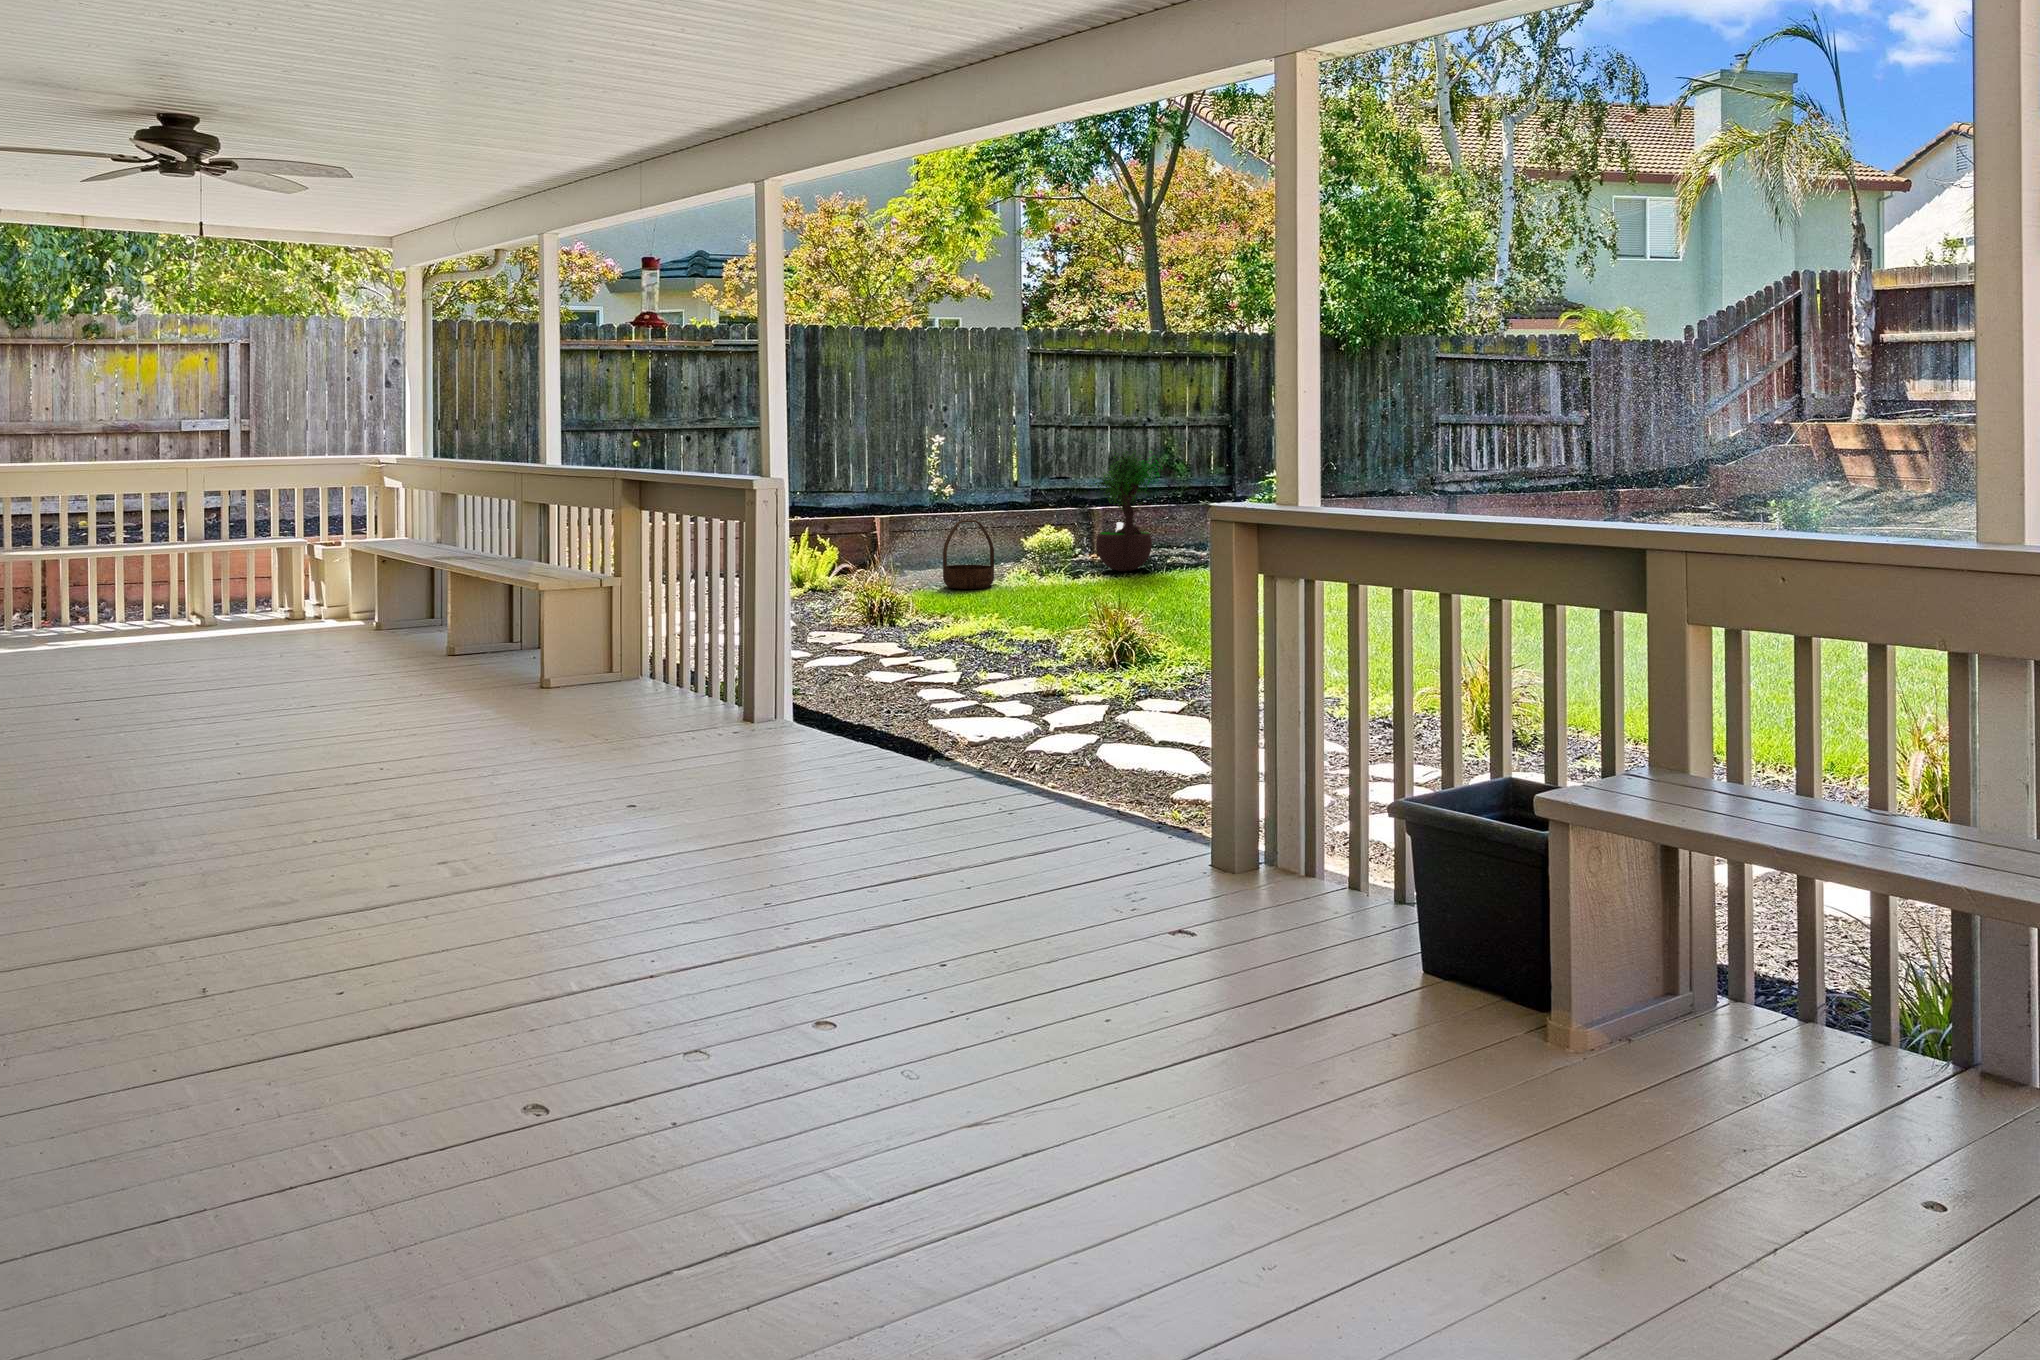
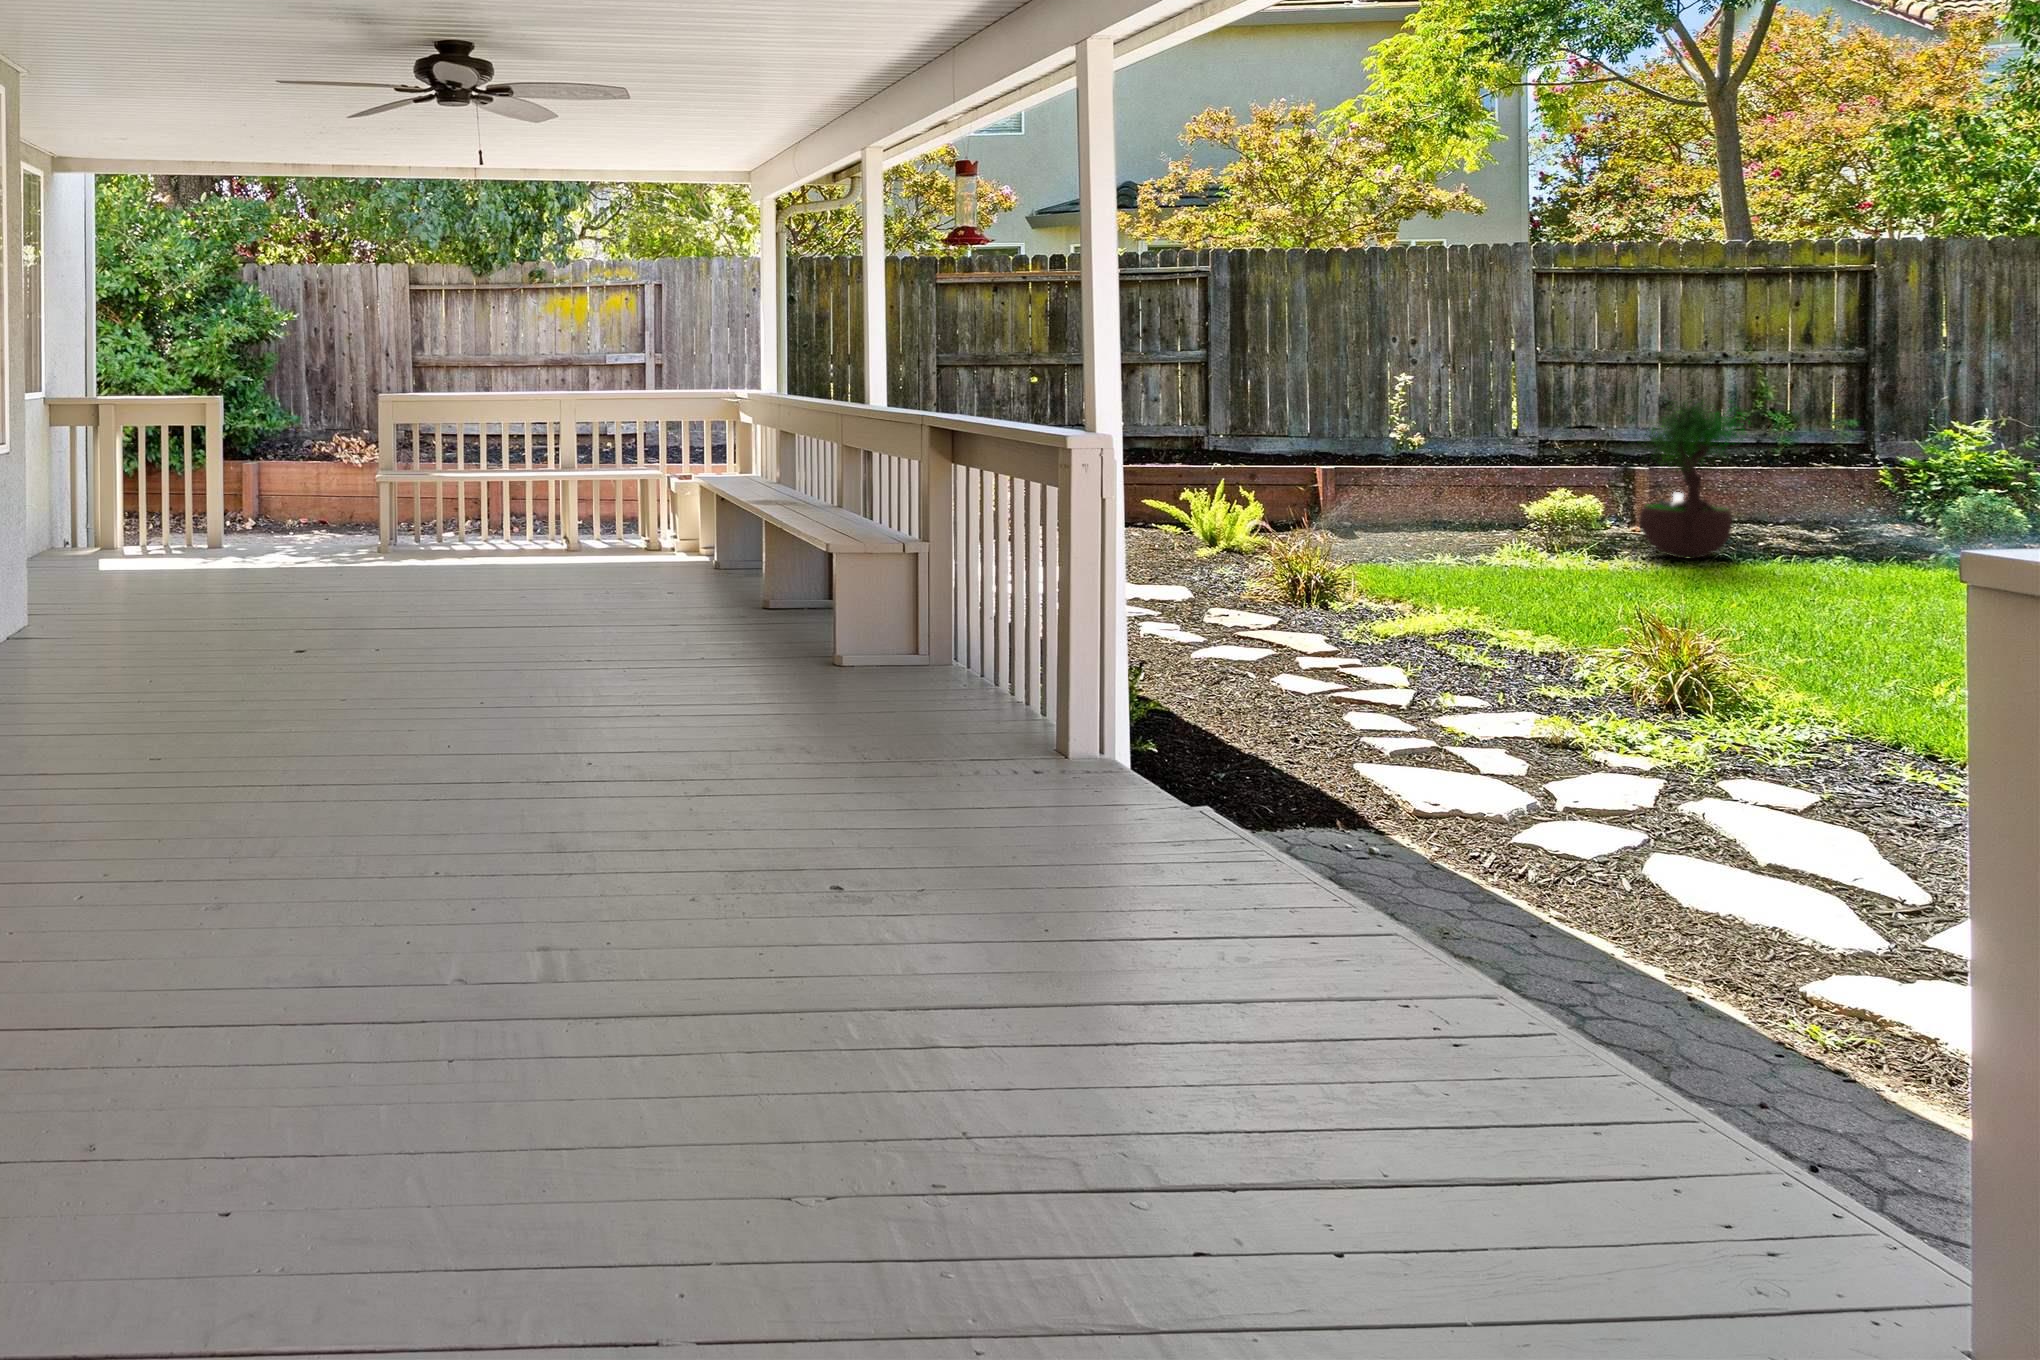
basket: present [943,520,994,589] -> none [1405,481,1480,568]

